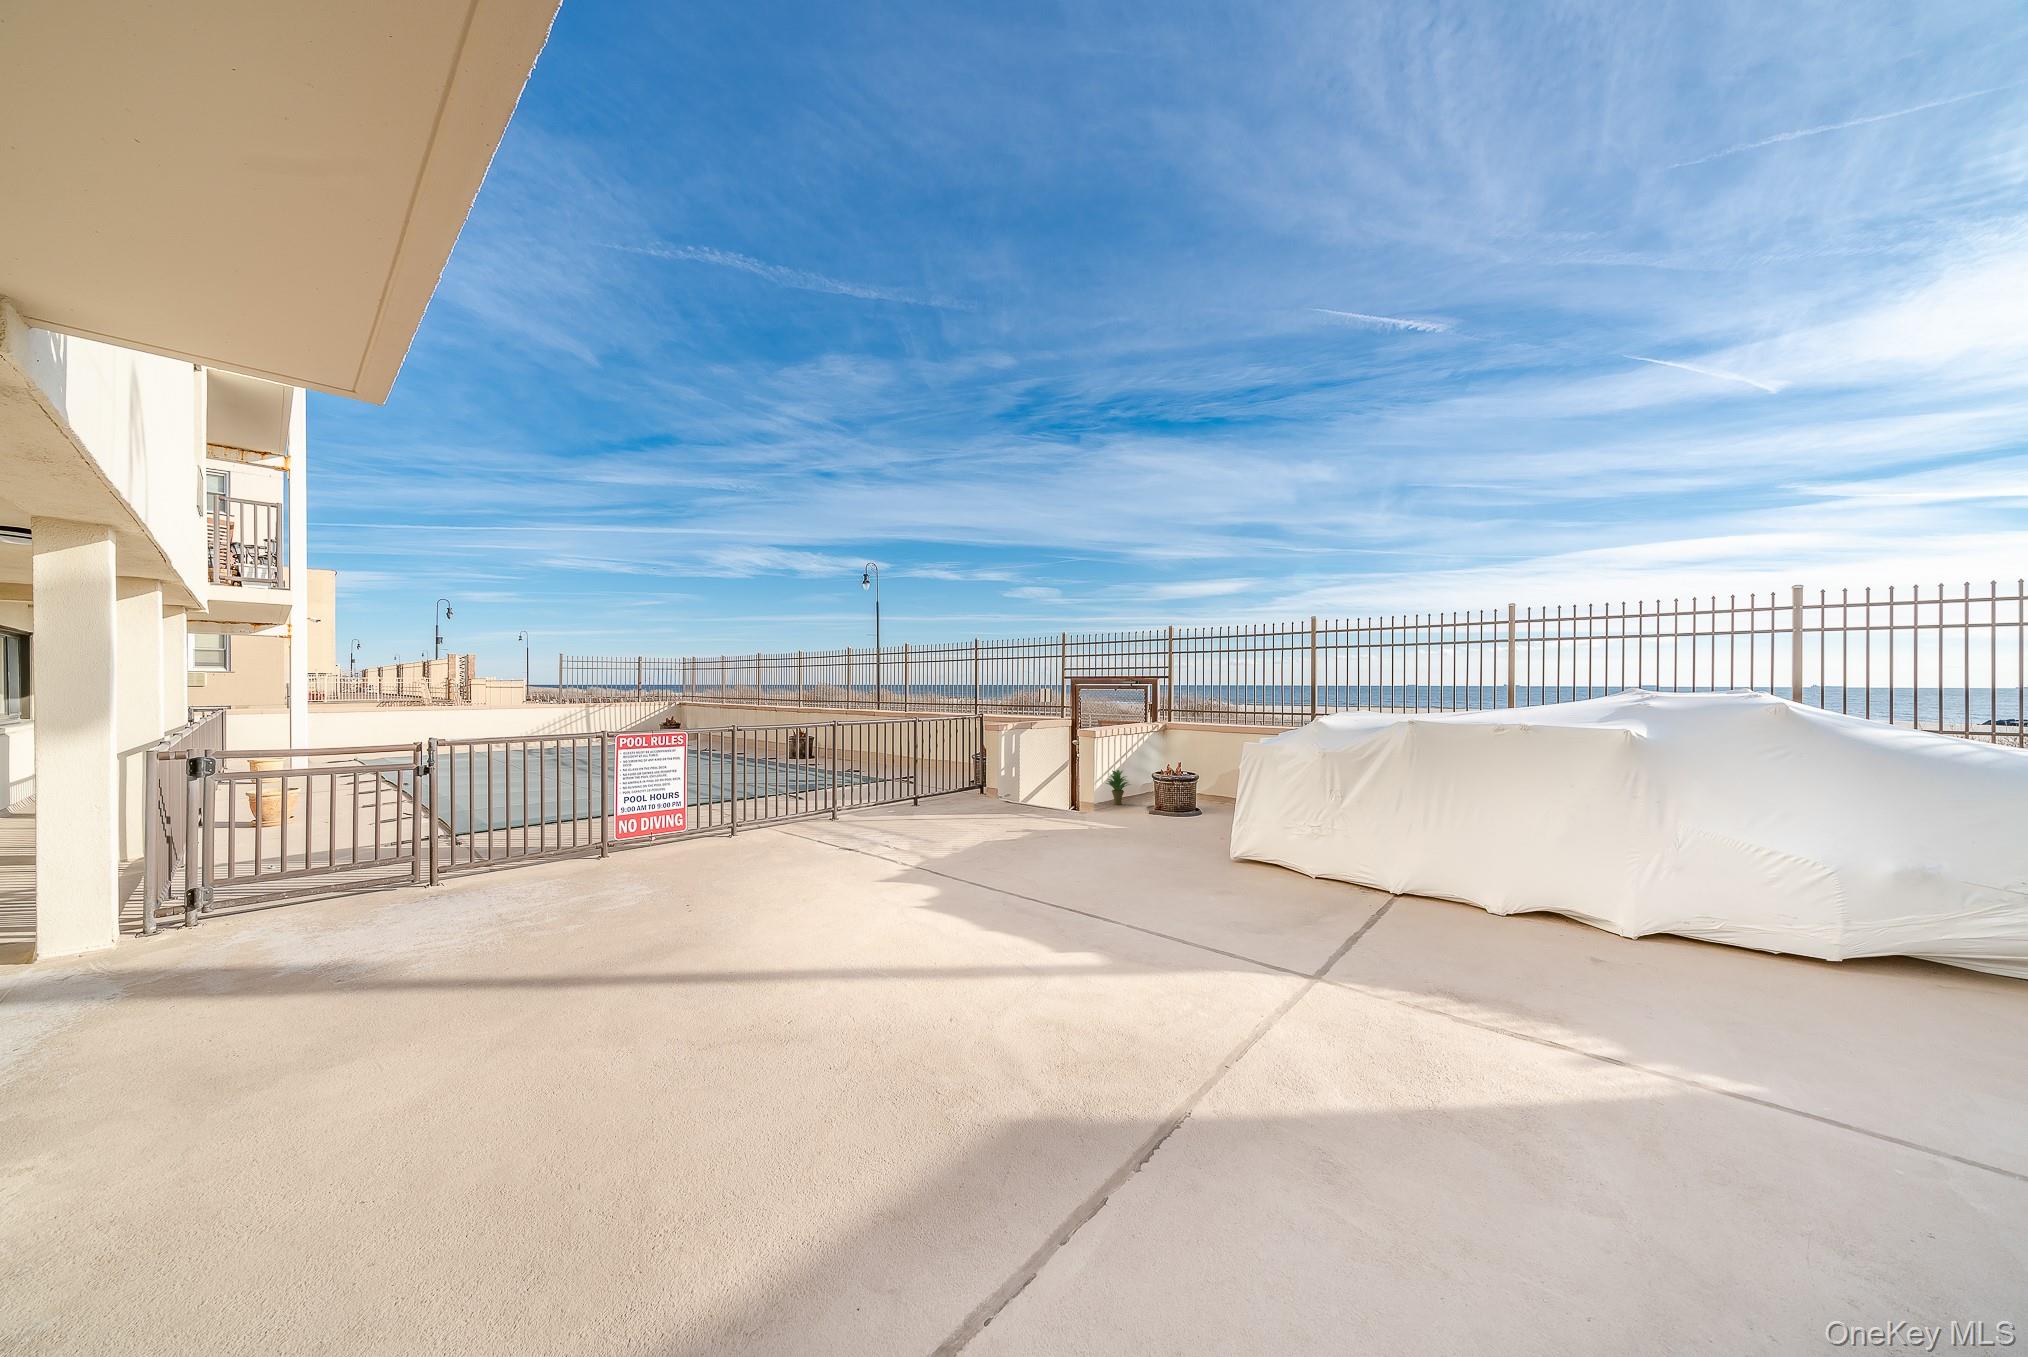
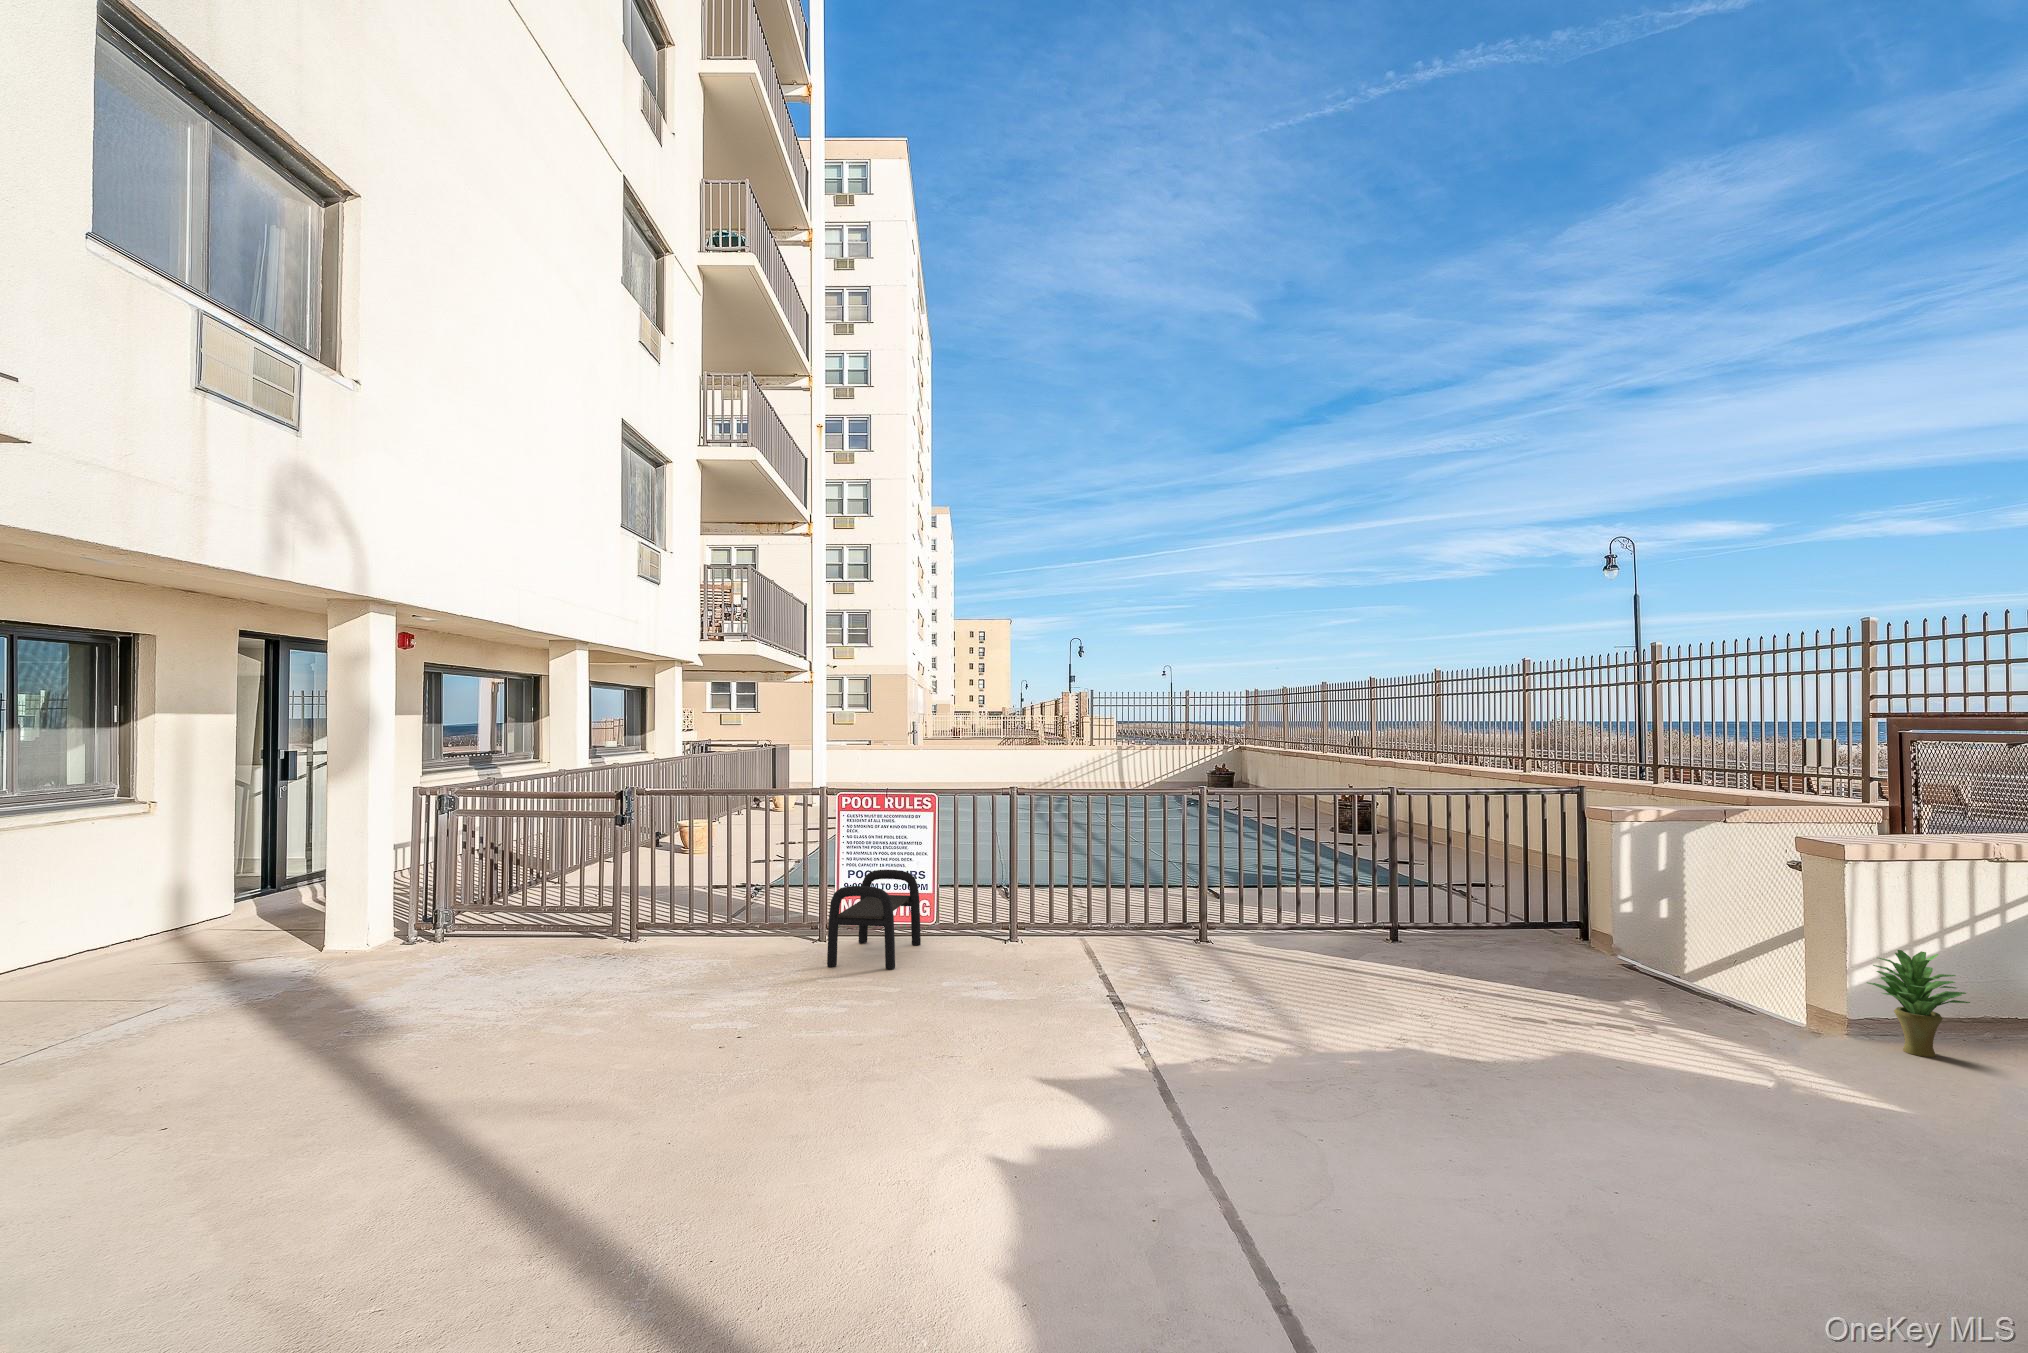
bench: none [634,795,695,862] -> present [827,870,921,970]

